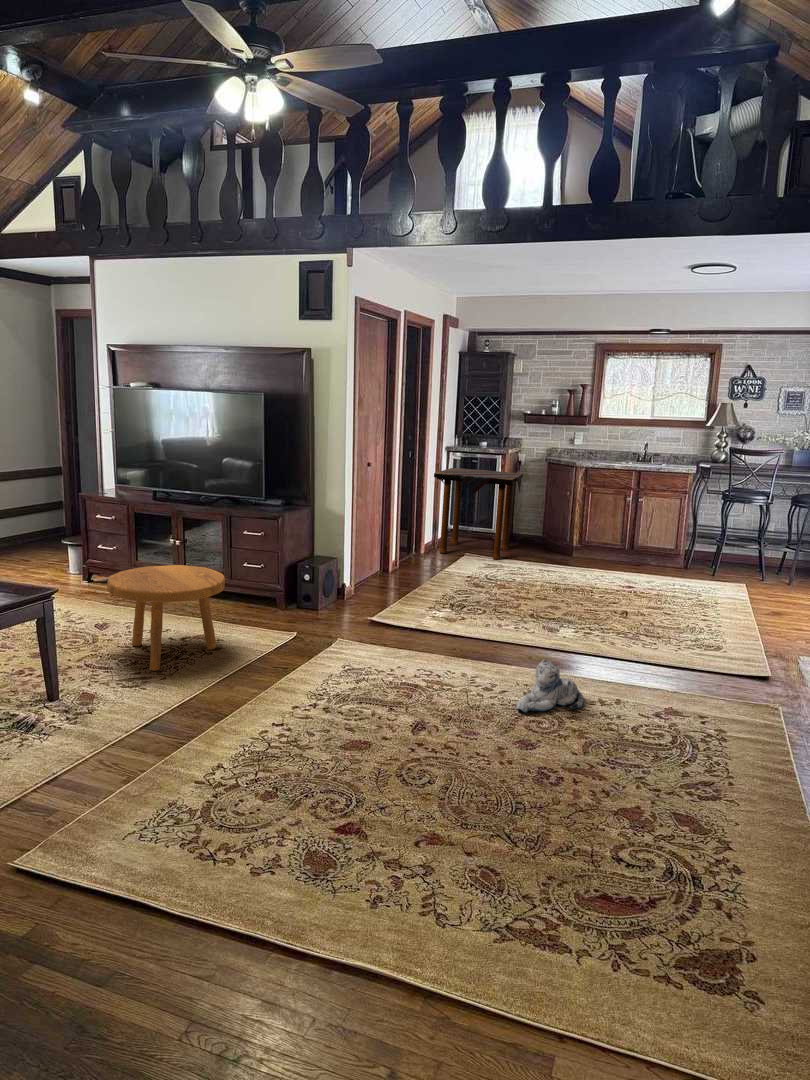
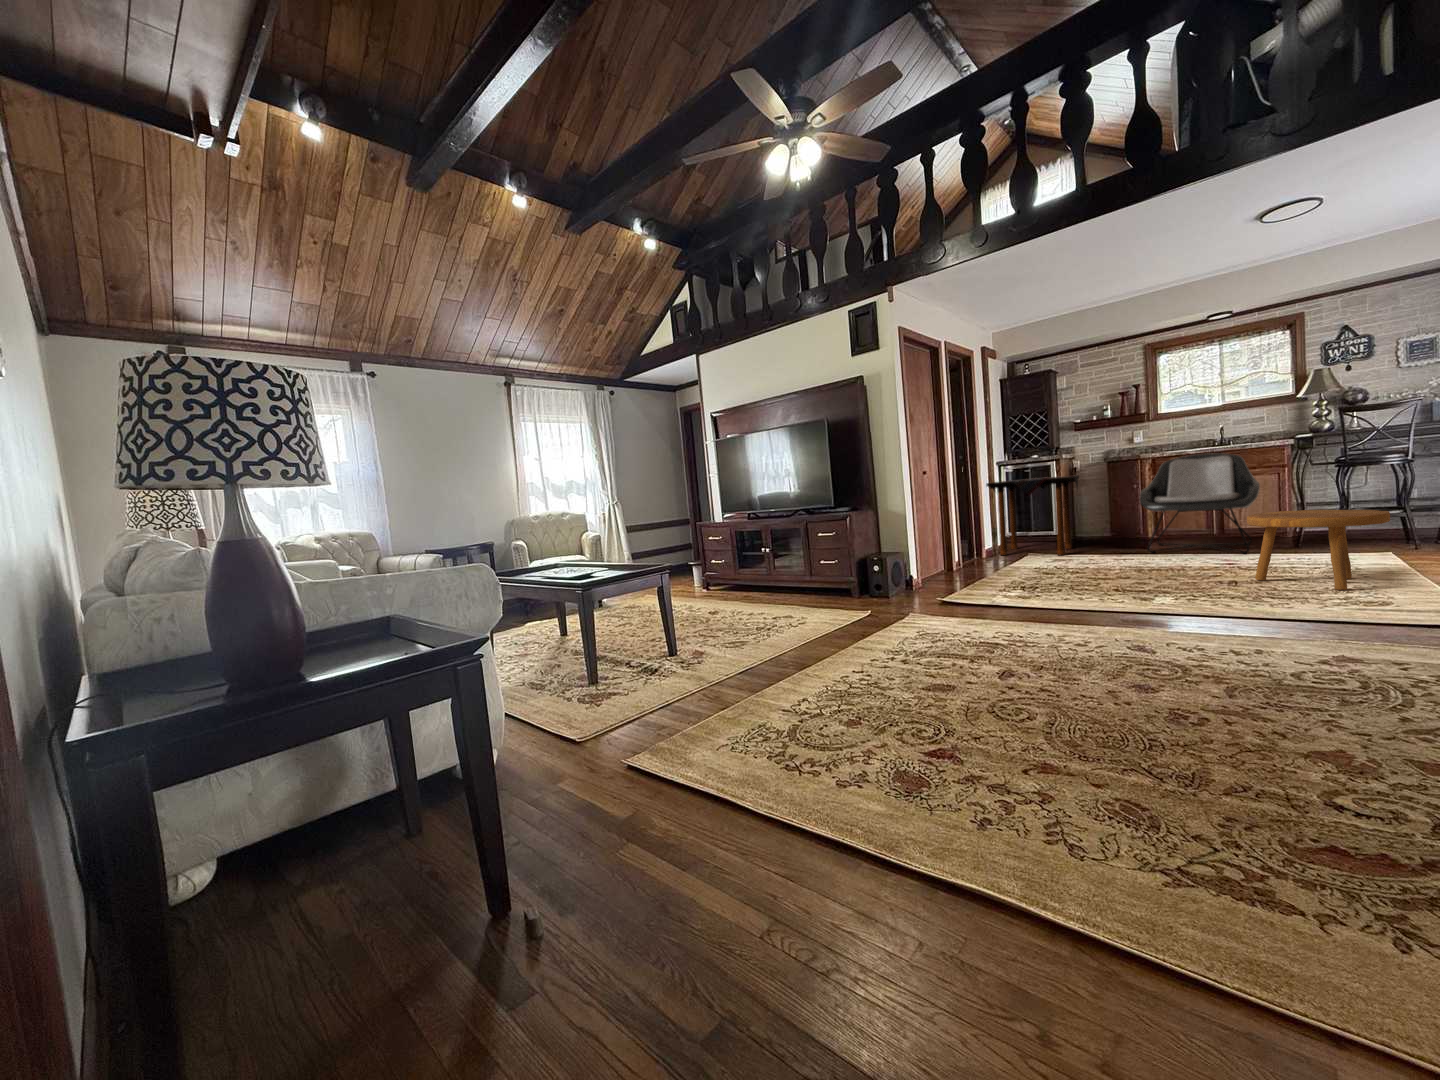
lounge chair: none [570,469,663,575] -> present [1139,453,1260,554]
footstool: present [107,565,225,671] -> present [1247,510,1390,590]
plush toy: present [516,660,584,712] -> none [1119,604,1210,662]

